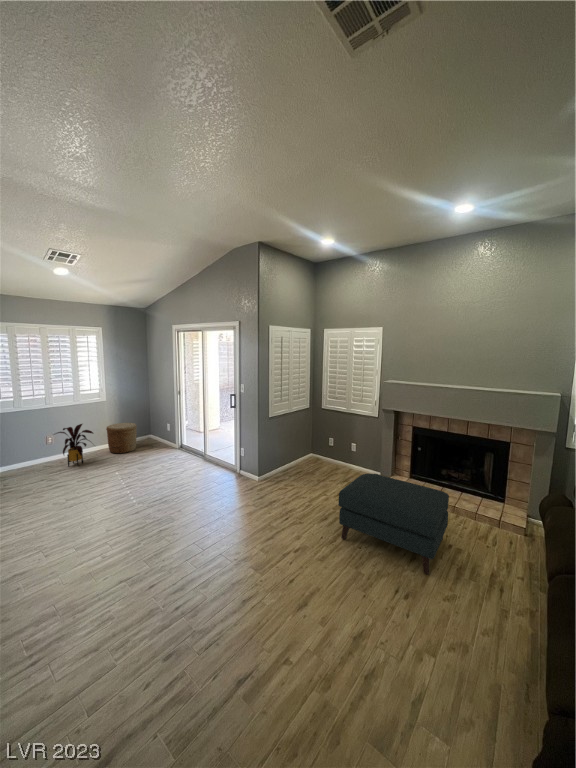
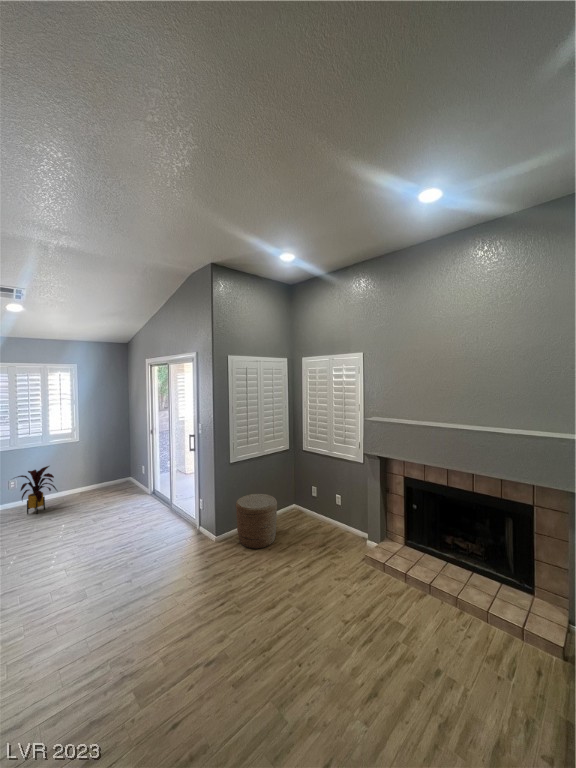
woven basket: present [106,423,137,454] -> present [236,494,277,549]
ottoman: present [338,474,449,574] -> none [274,544,434,734]

